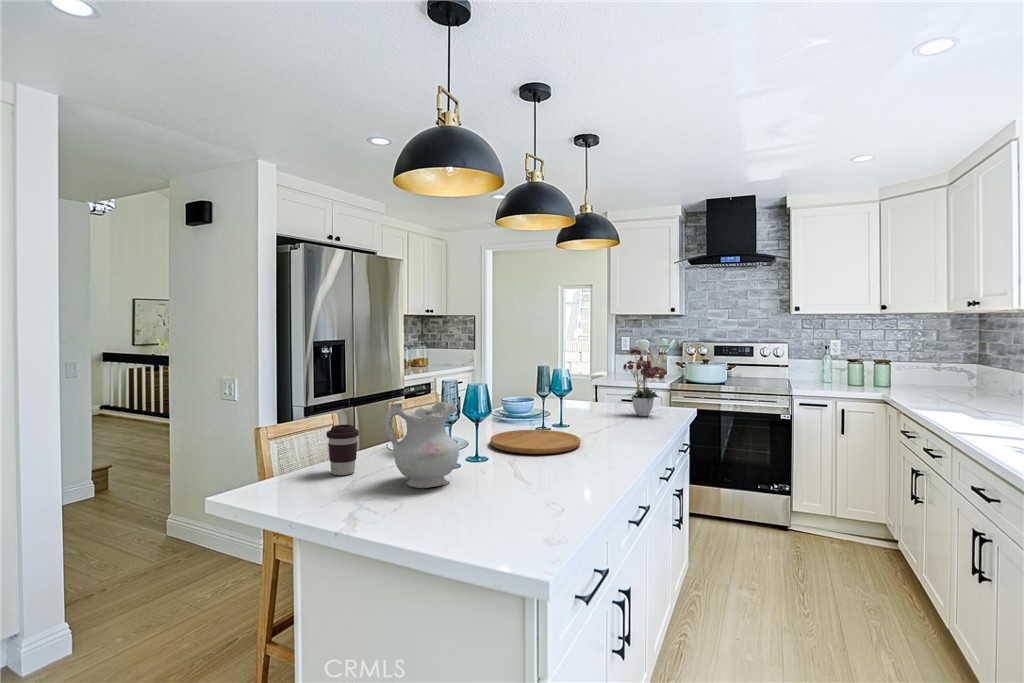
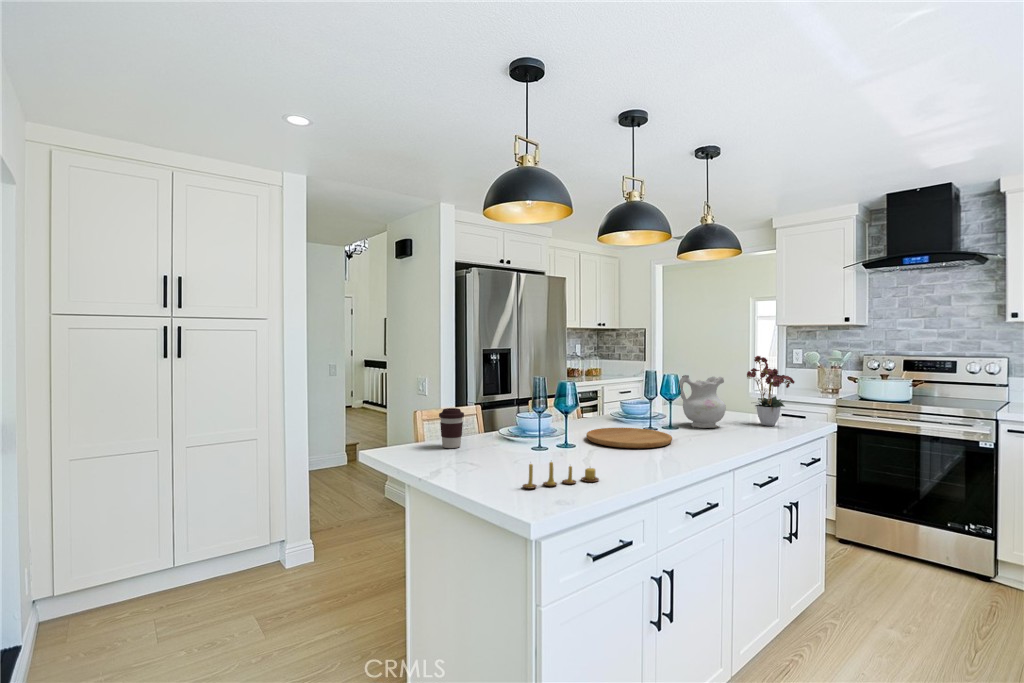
ceramic pitcher: present [385,402,459,488] -> present [678,375,726,428]
candle: none [482,482,555,519] -> present [523,462,599,489]

